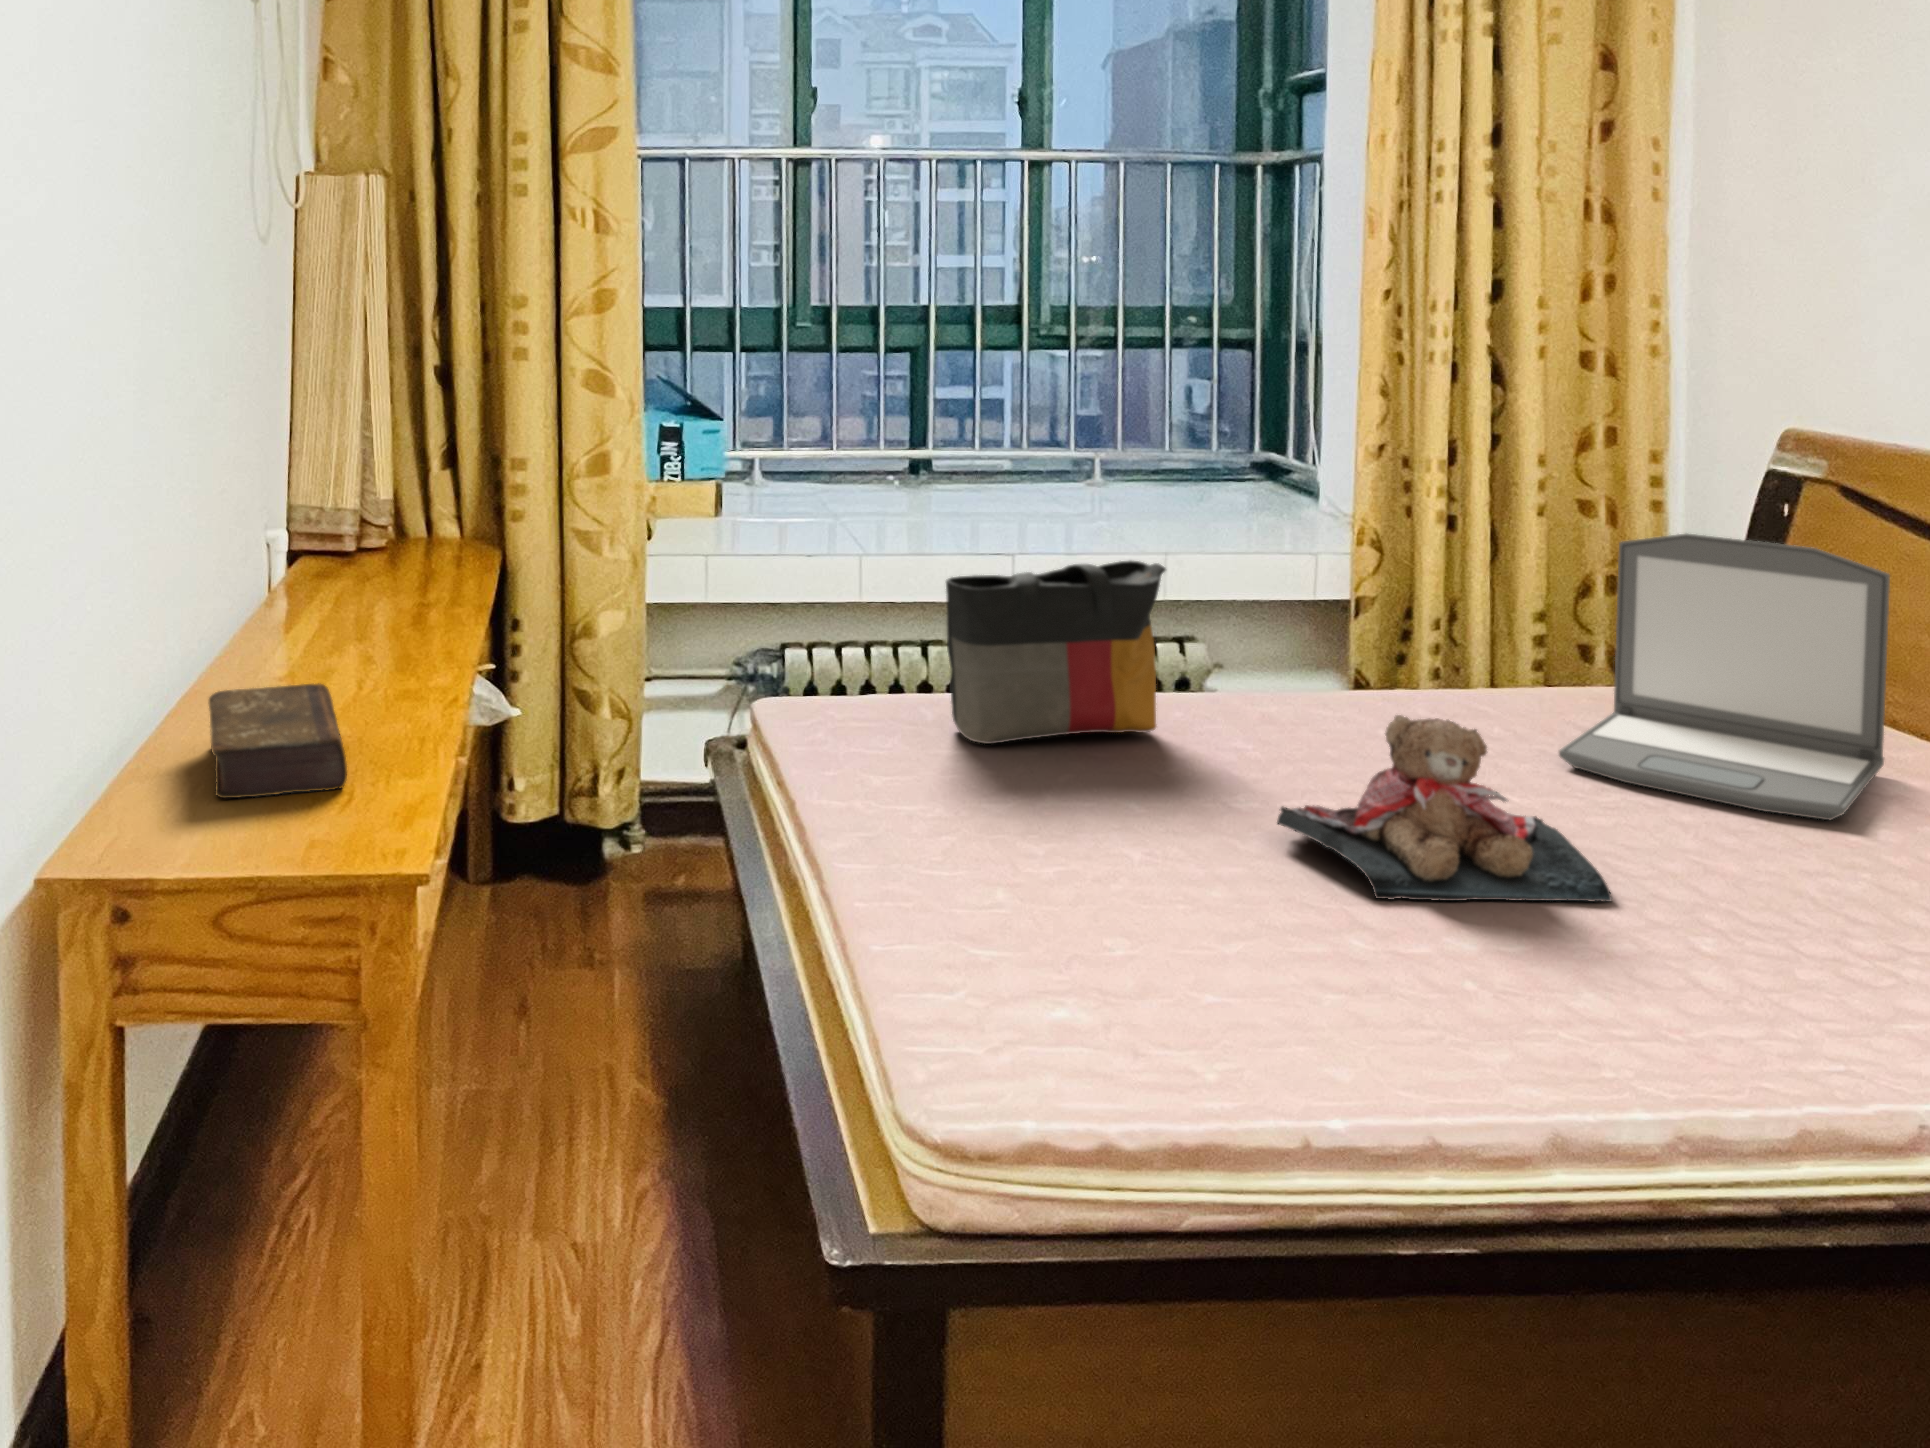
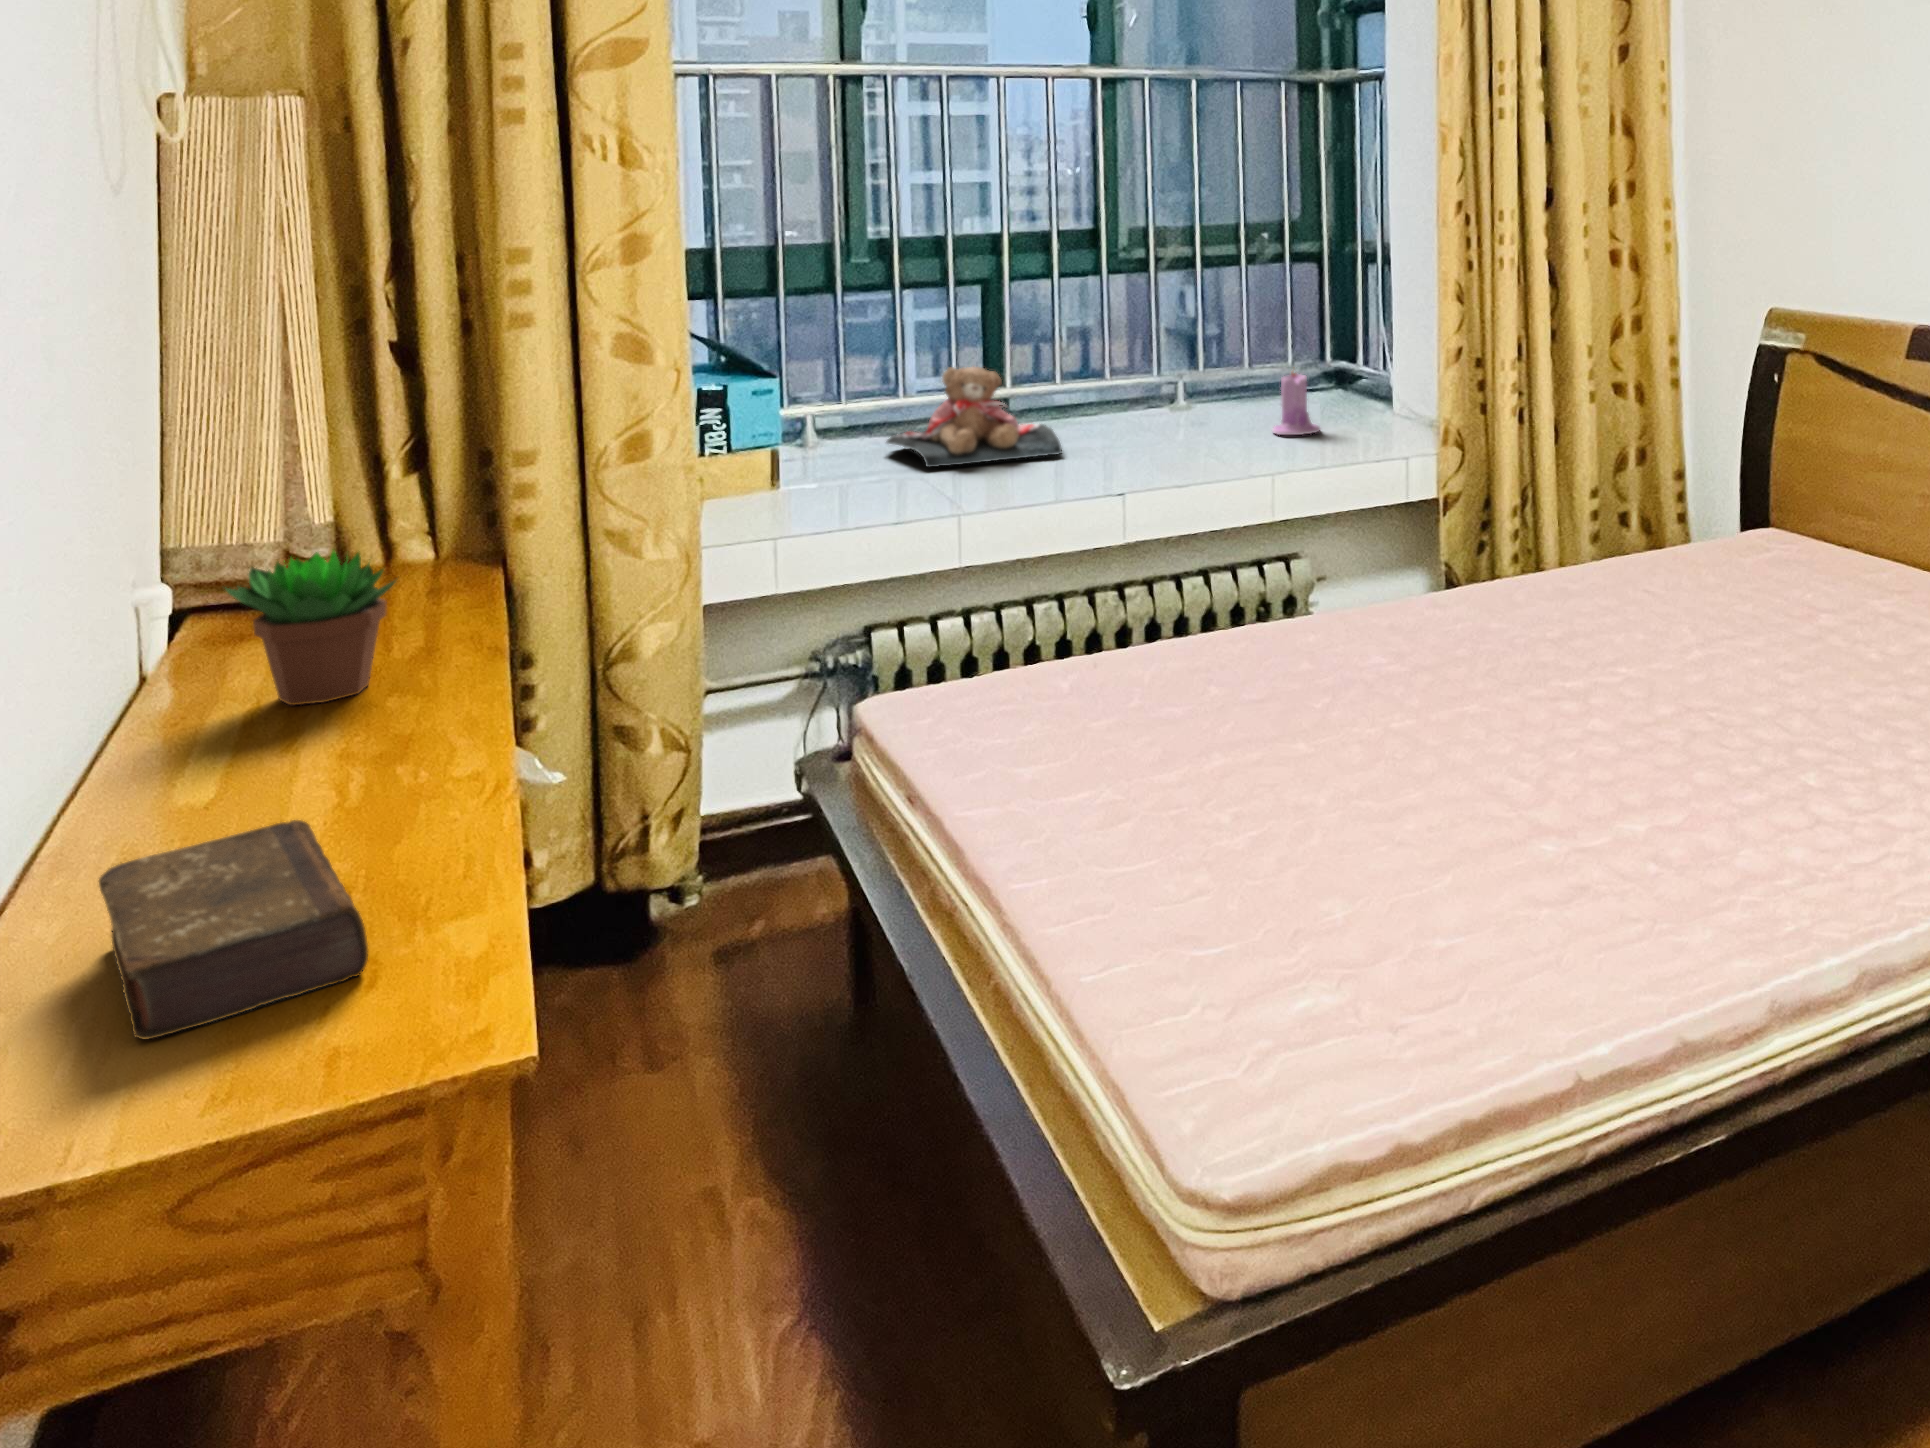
candle: none [1182,450,1232,519] -> present [1273,373,1320,435]
succulent plant: none [308,511,416,624] -> present [226,551,396,705]
laptop: present [1559,534,1890,820] -> none [1672,412,1902,654]
tote bag: present [946,561,1166,744] -> none [1100,494,1322,715]
teddy bear: present [1277,715,1612,902] -> present [887,366,1062,467]

